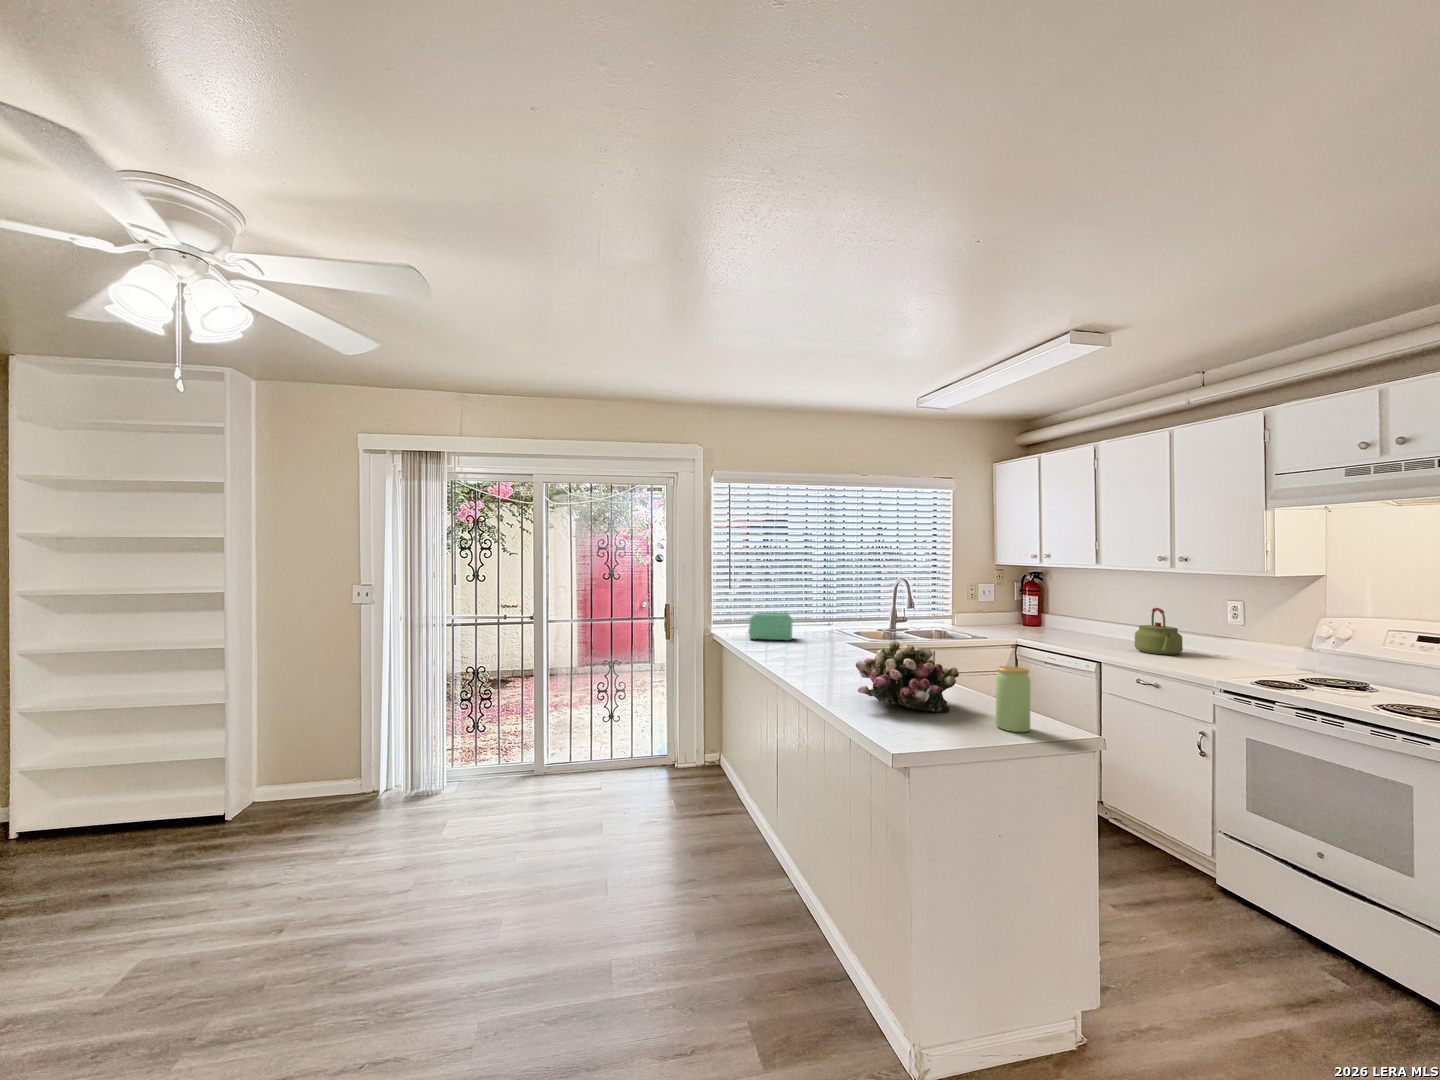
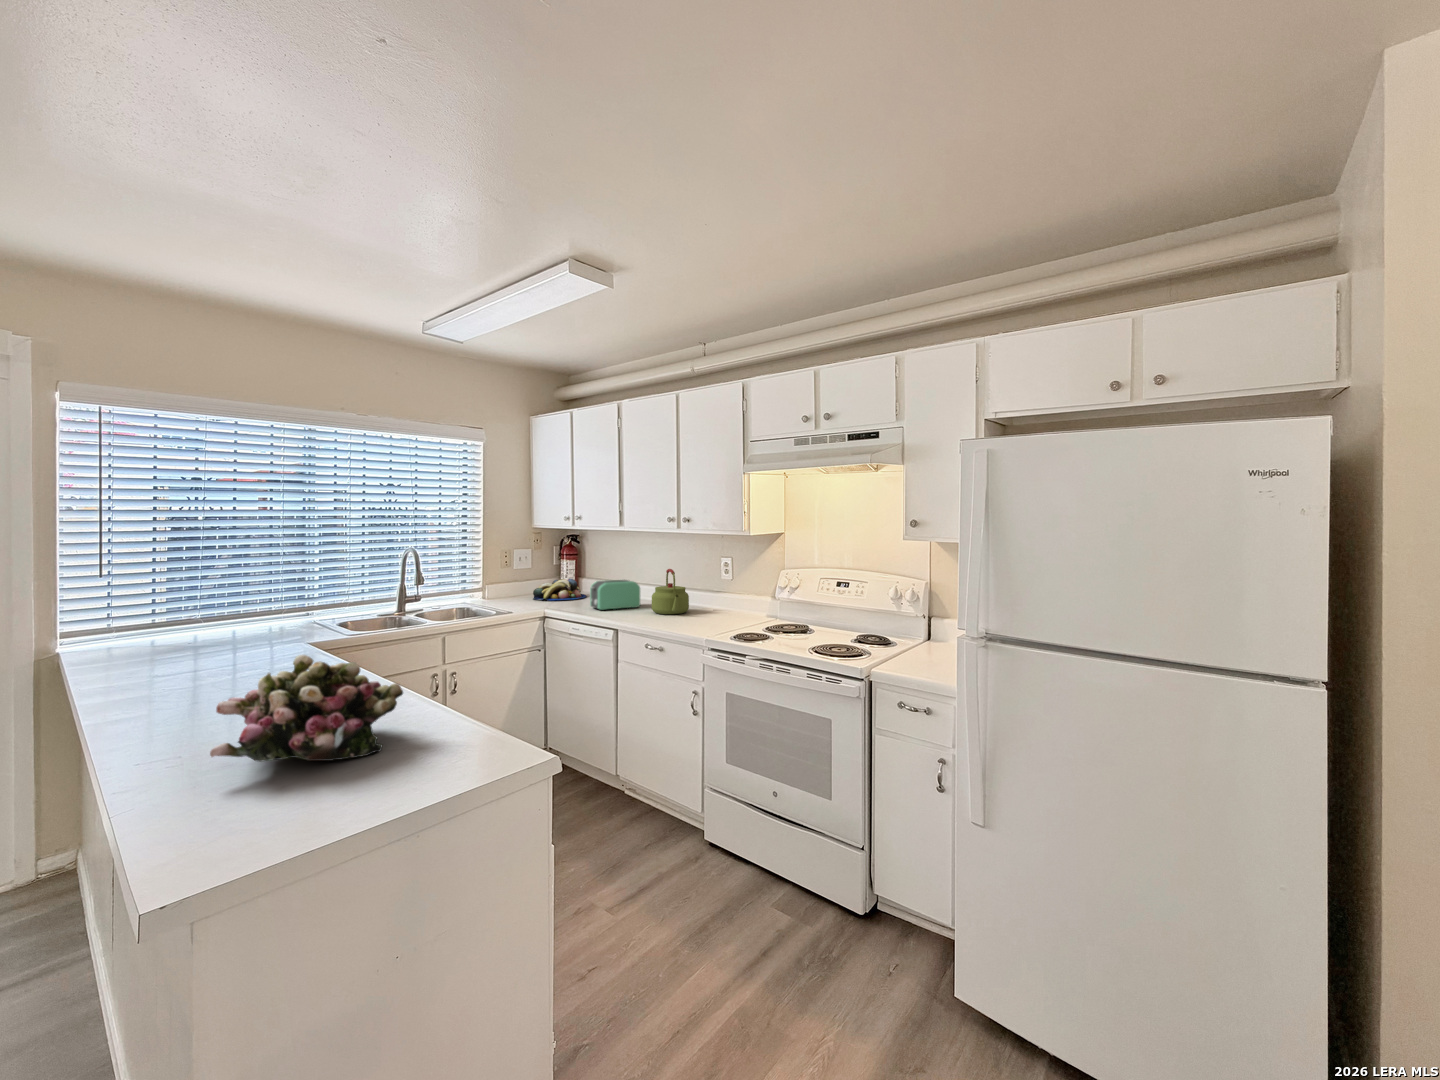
toaster: present [748,612,792,641] -> present [590,580,640,610]
fruit bowl: none [998,612,1052,632] -> present [533,579,586,601]
jar: present [996,666,1031,732] -> none [437,676,483,769]

